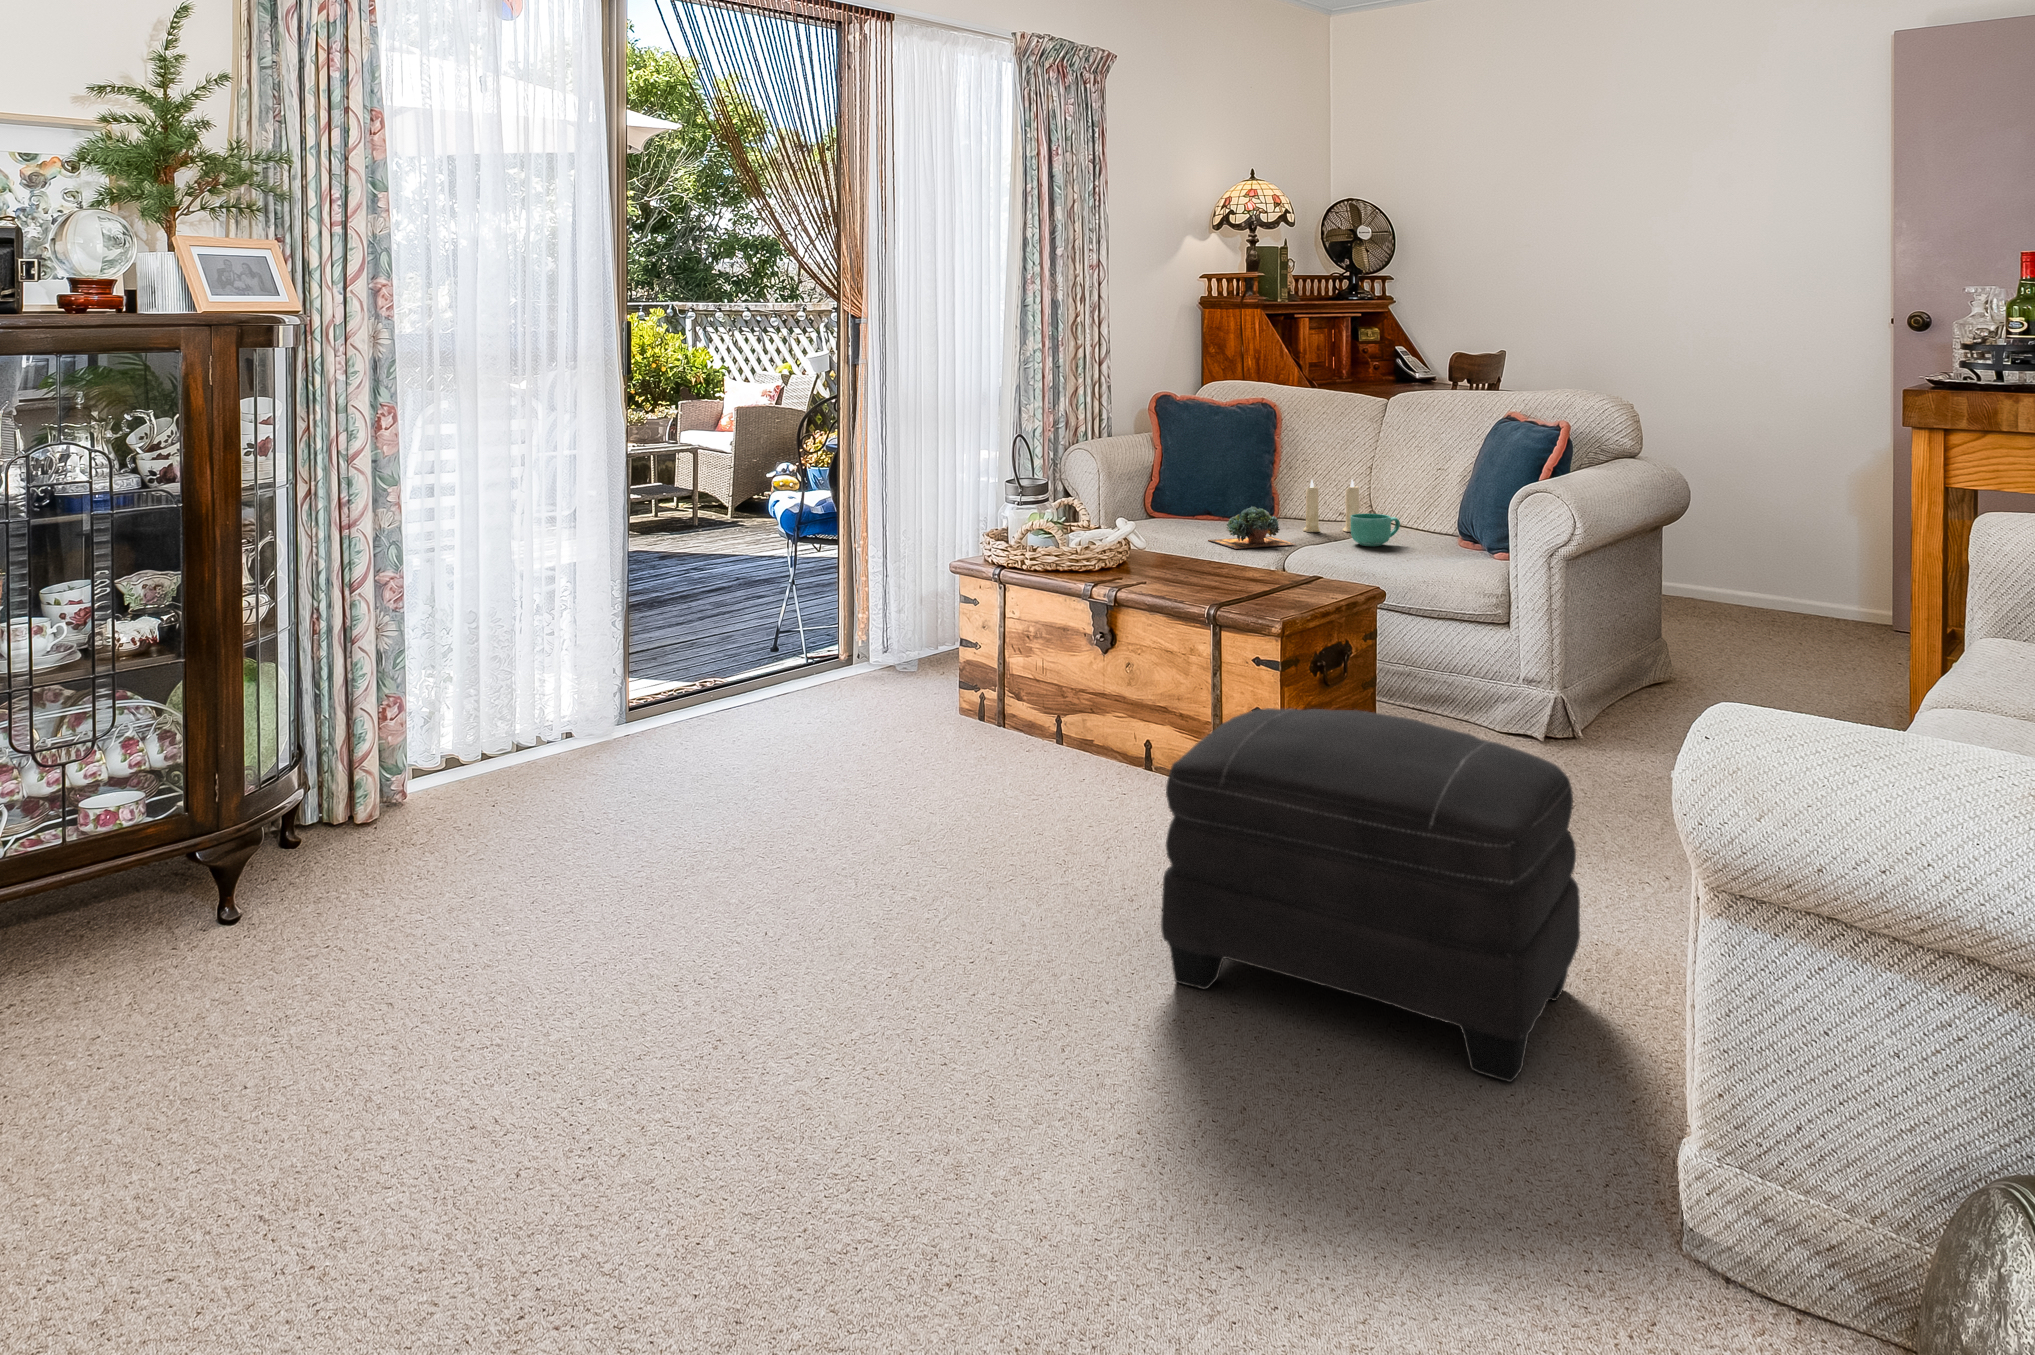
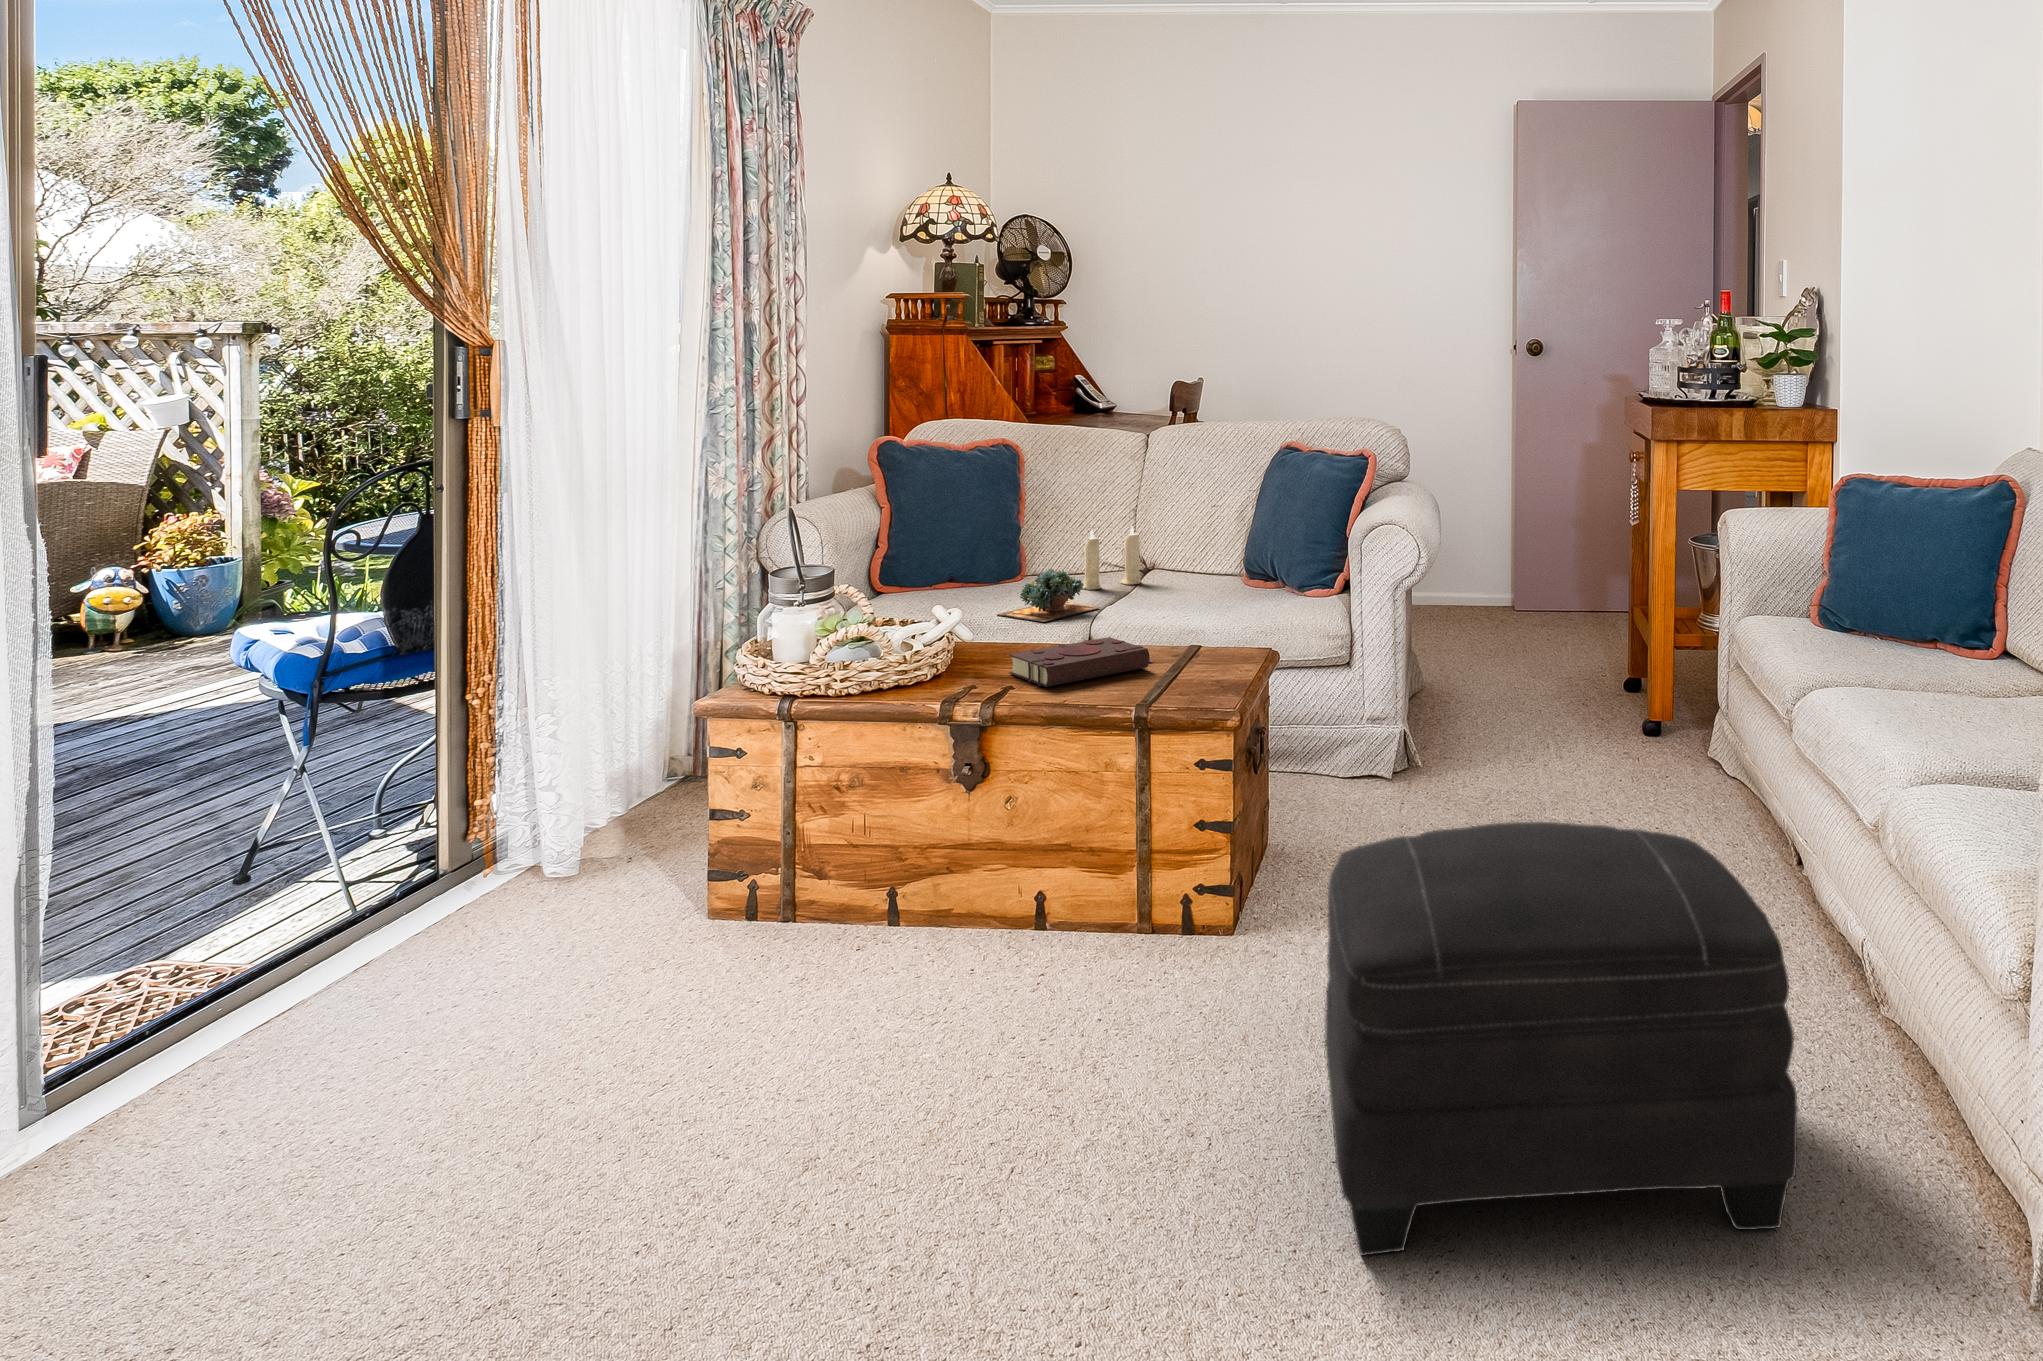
mug: present [1351,514,1400,546] -> none [1152,563,1200,600]
book: none [1161,560,1281,587] -> present [1009,637,1152,687]

